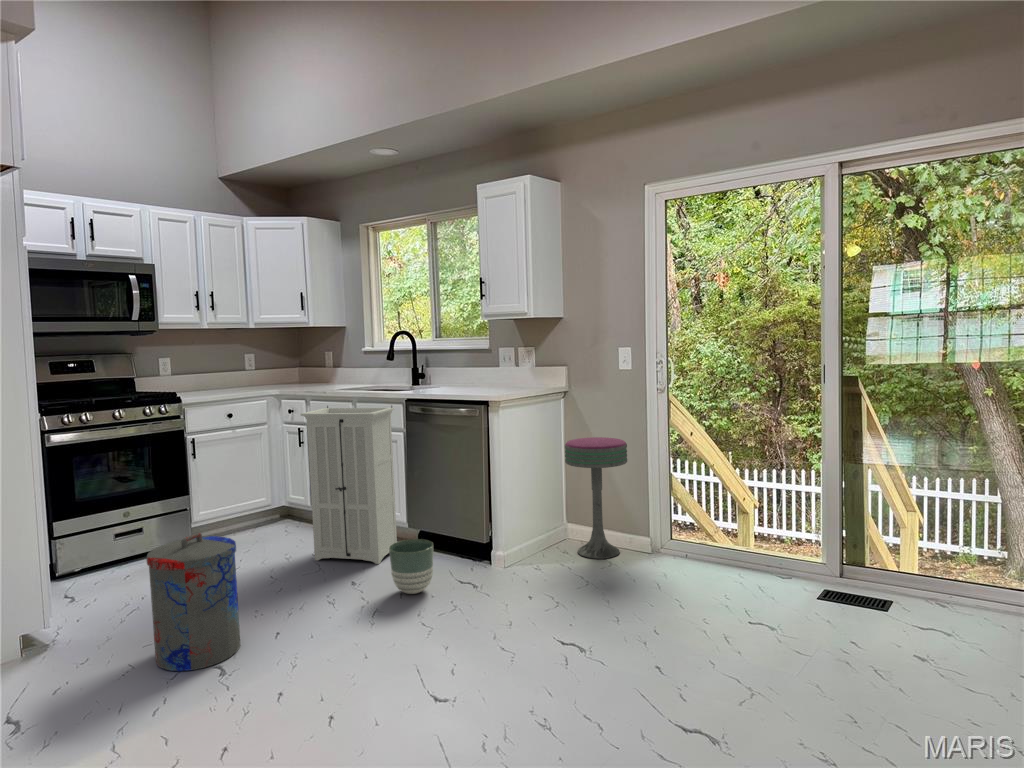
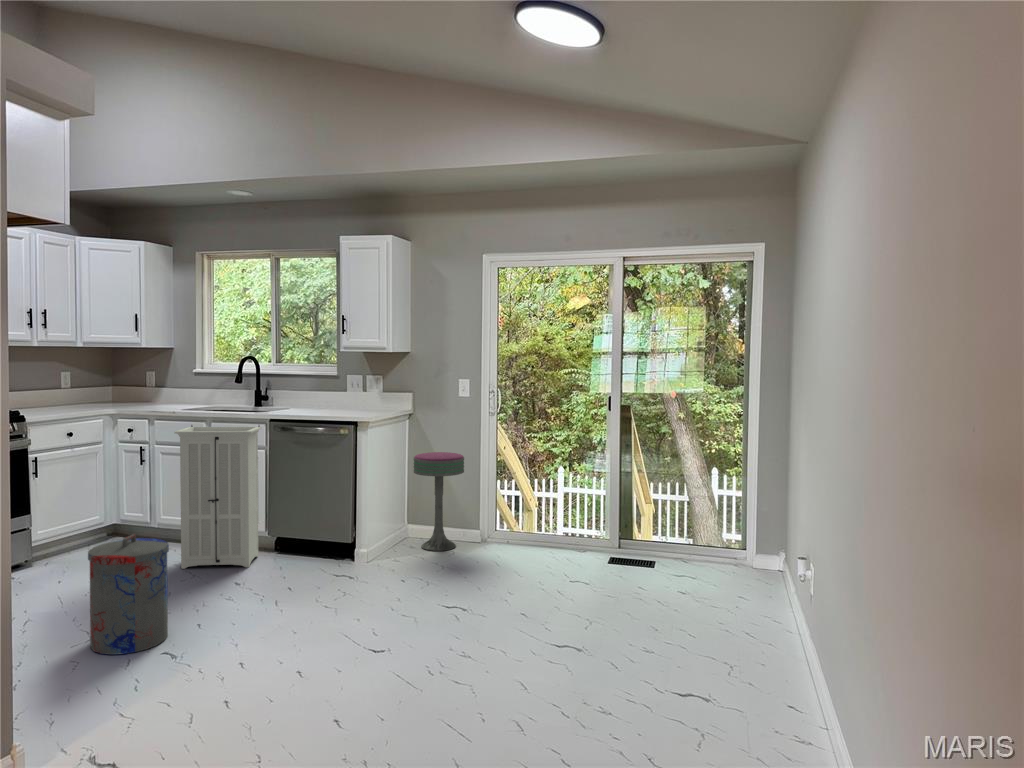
planter: present [389,539,433,594] -> none [278,539,317,585]

